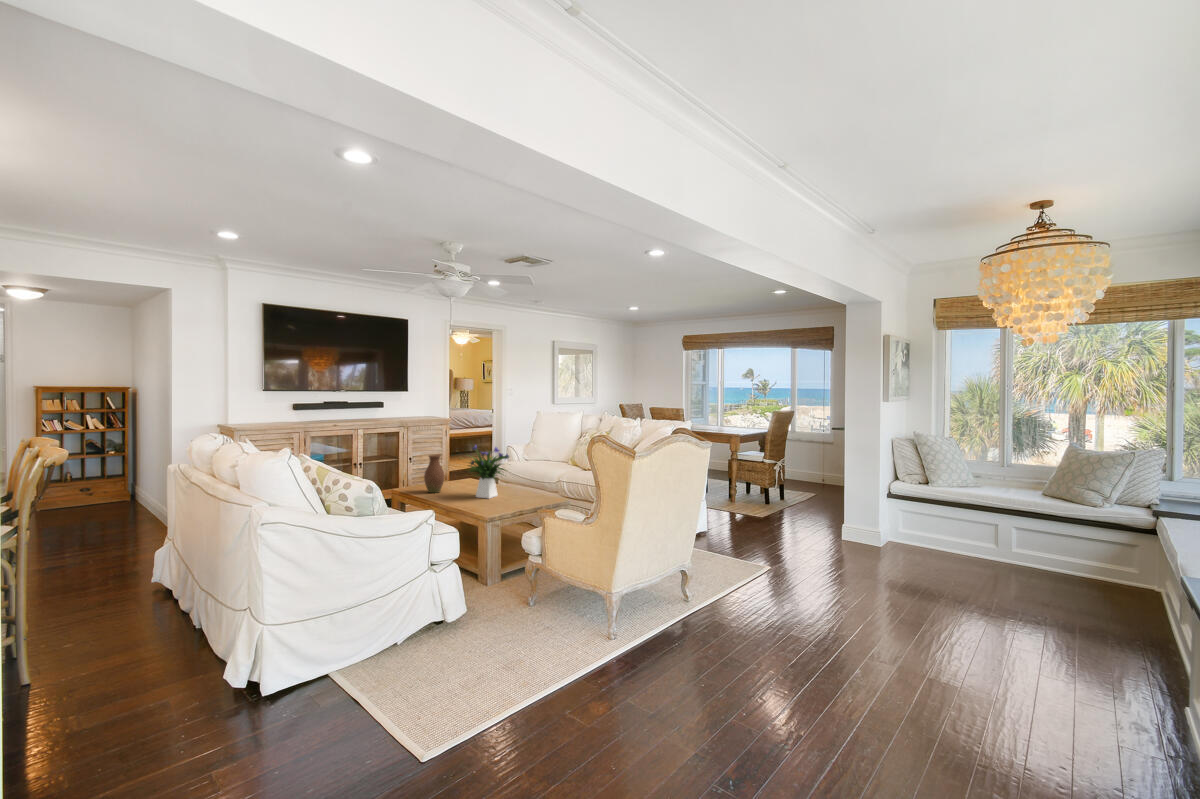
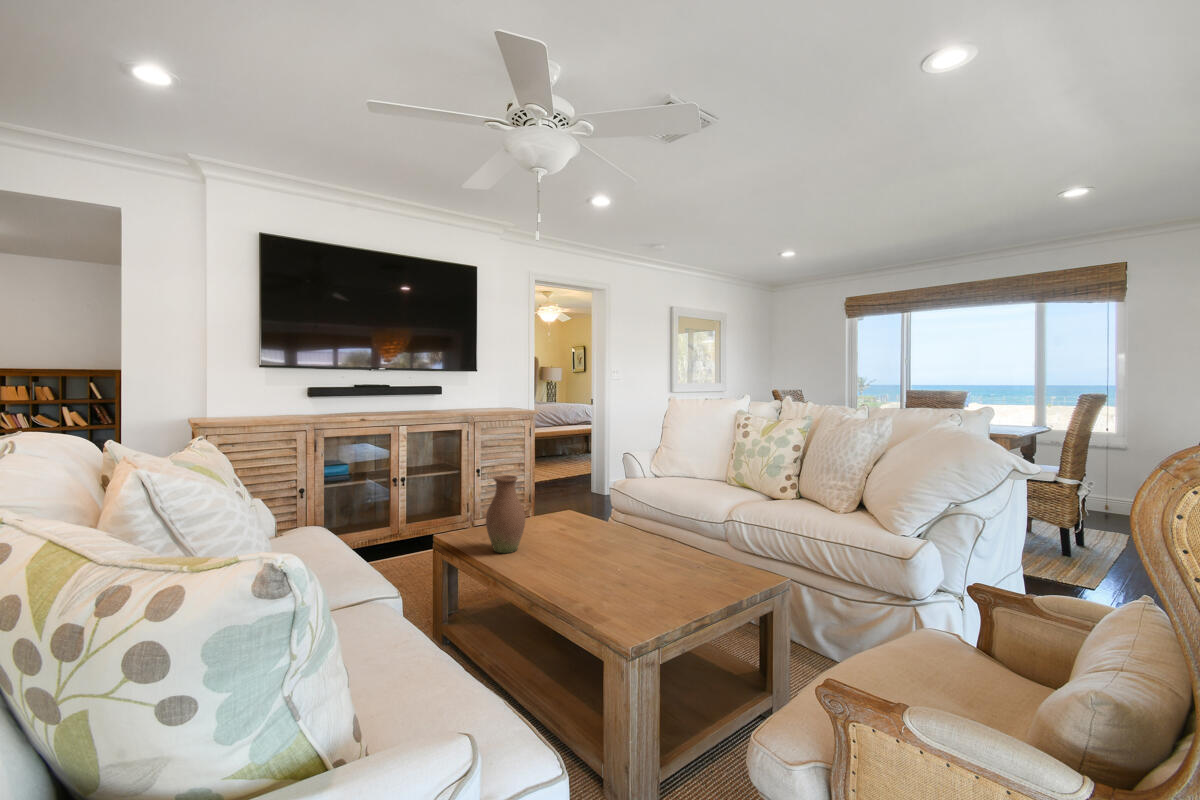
flower arrangement: present [469,445,509,498] -> none [551,452,666,576]

